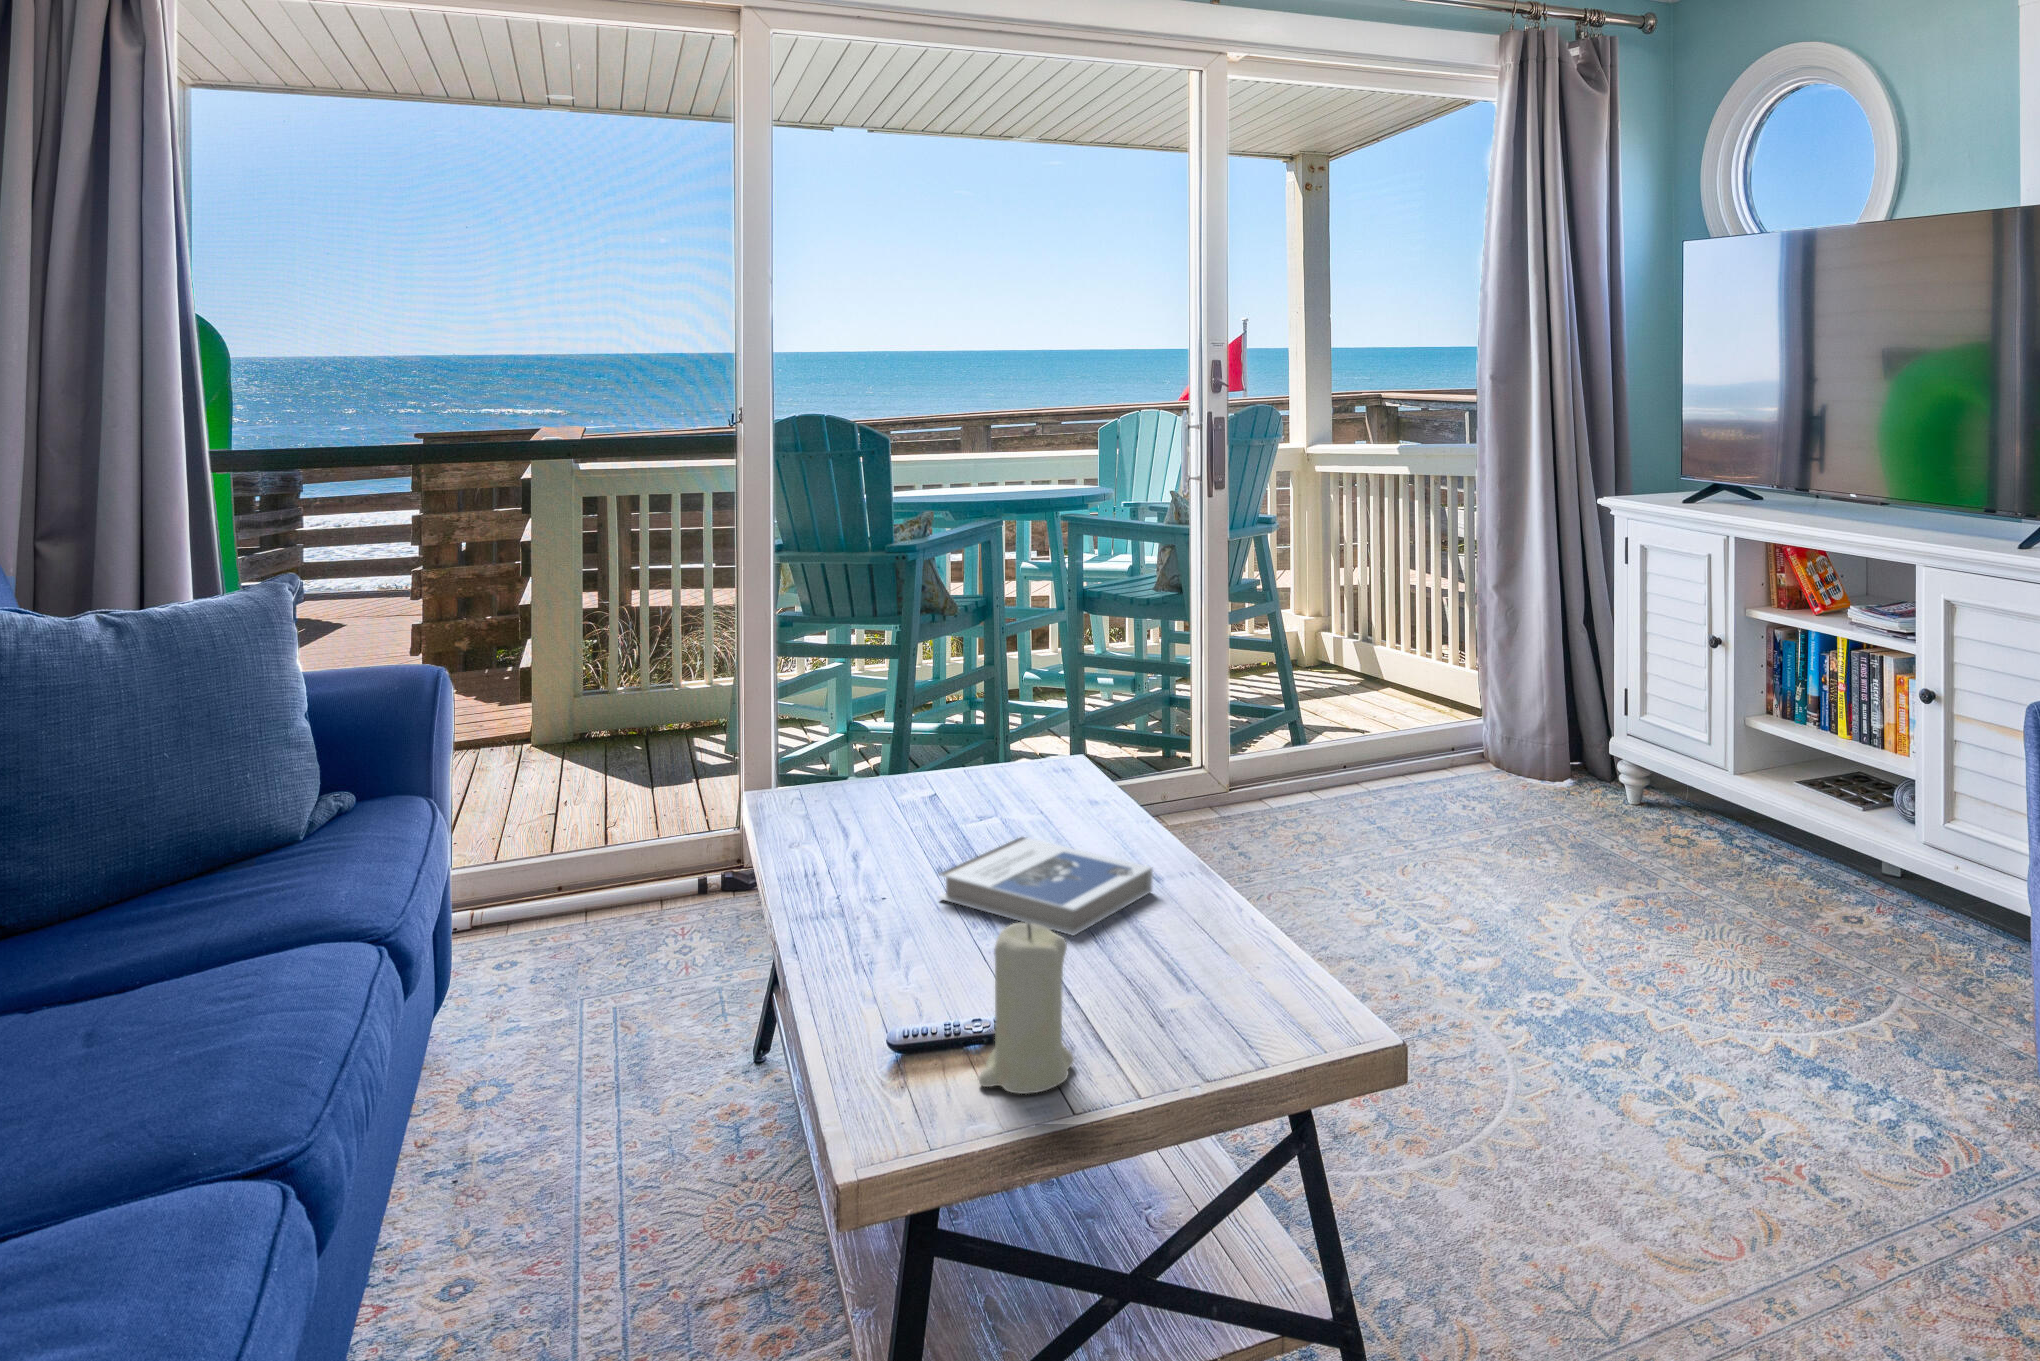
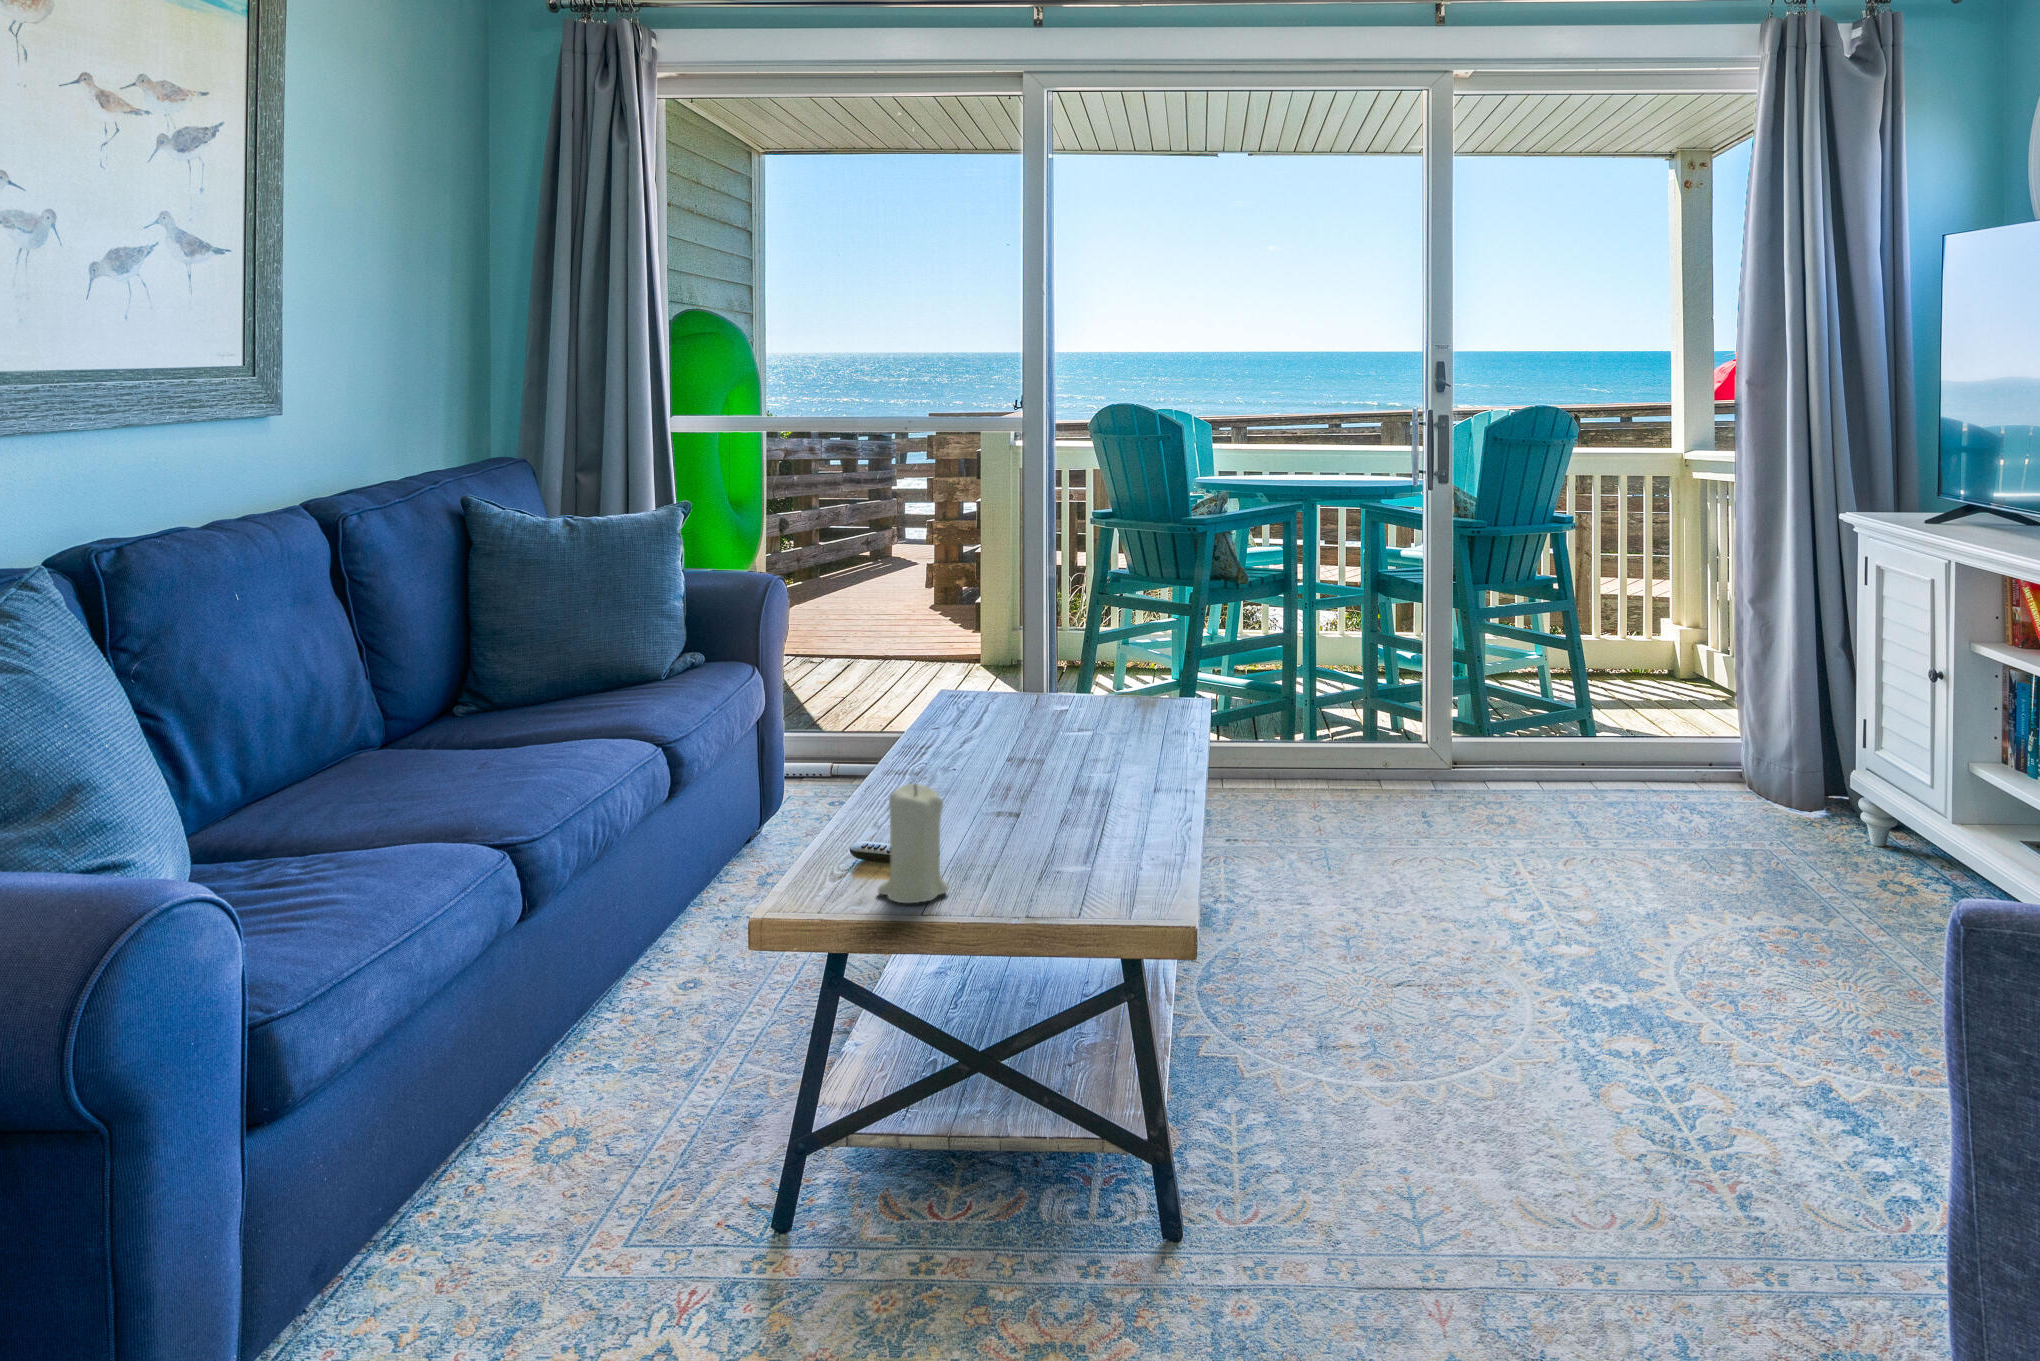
hardback book: present [939,837,1153,936] -> none [979,751,1132,822]

